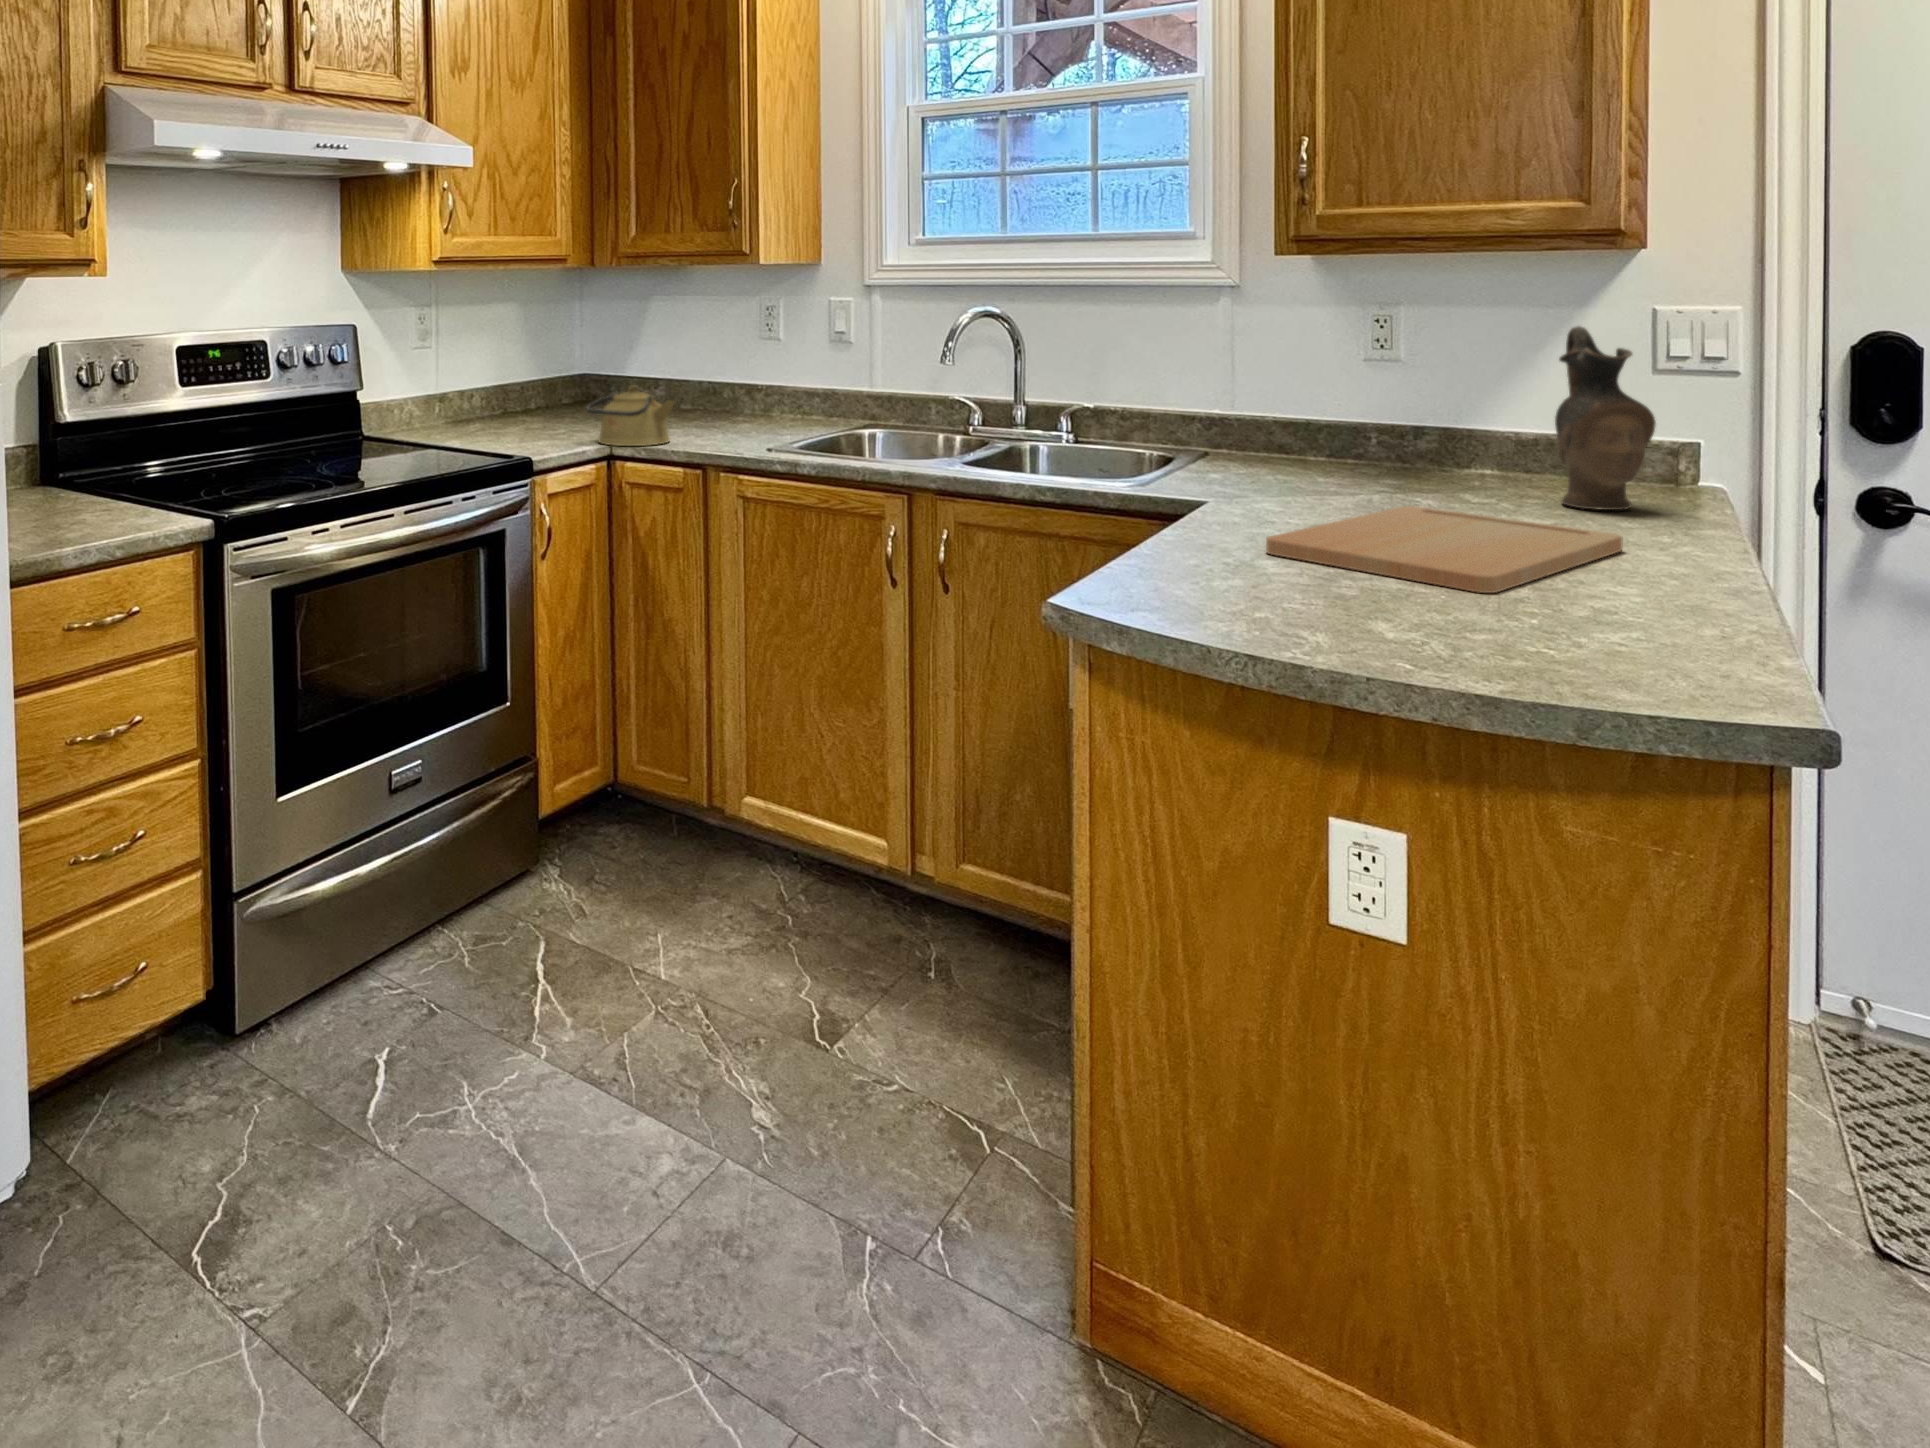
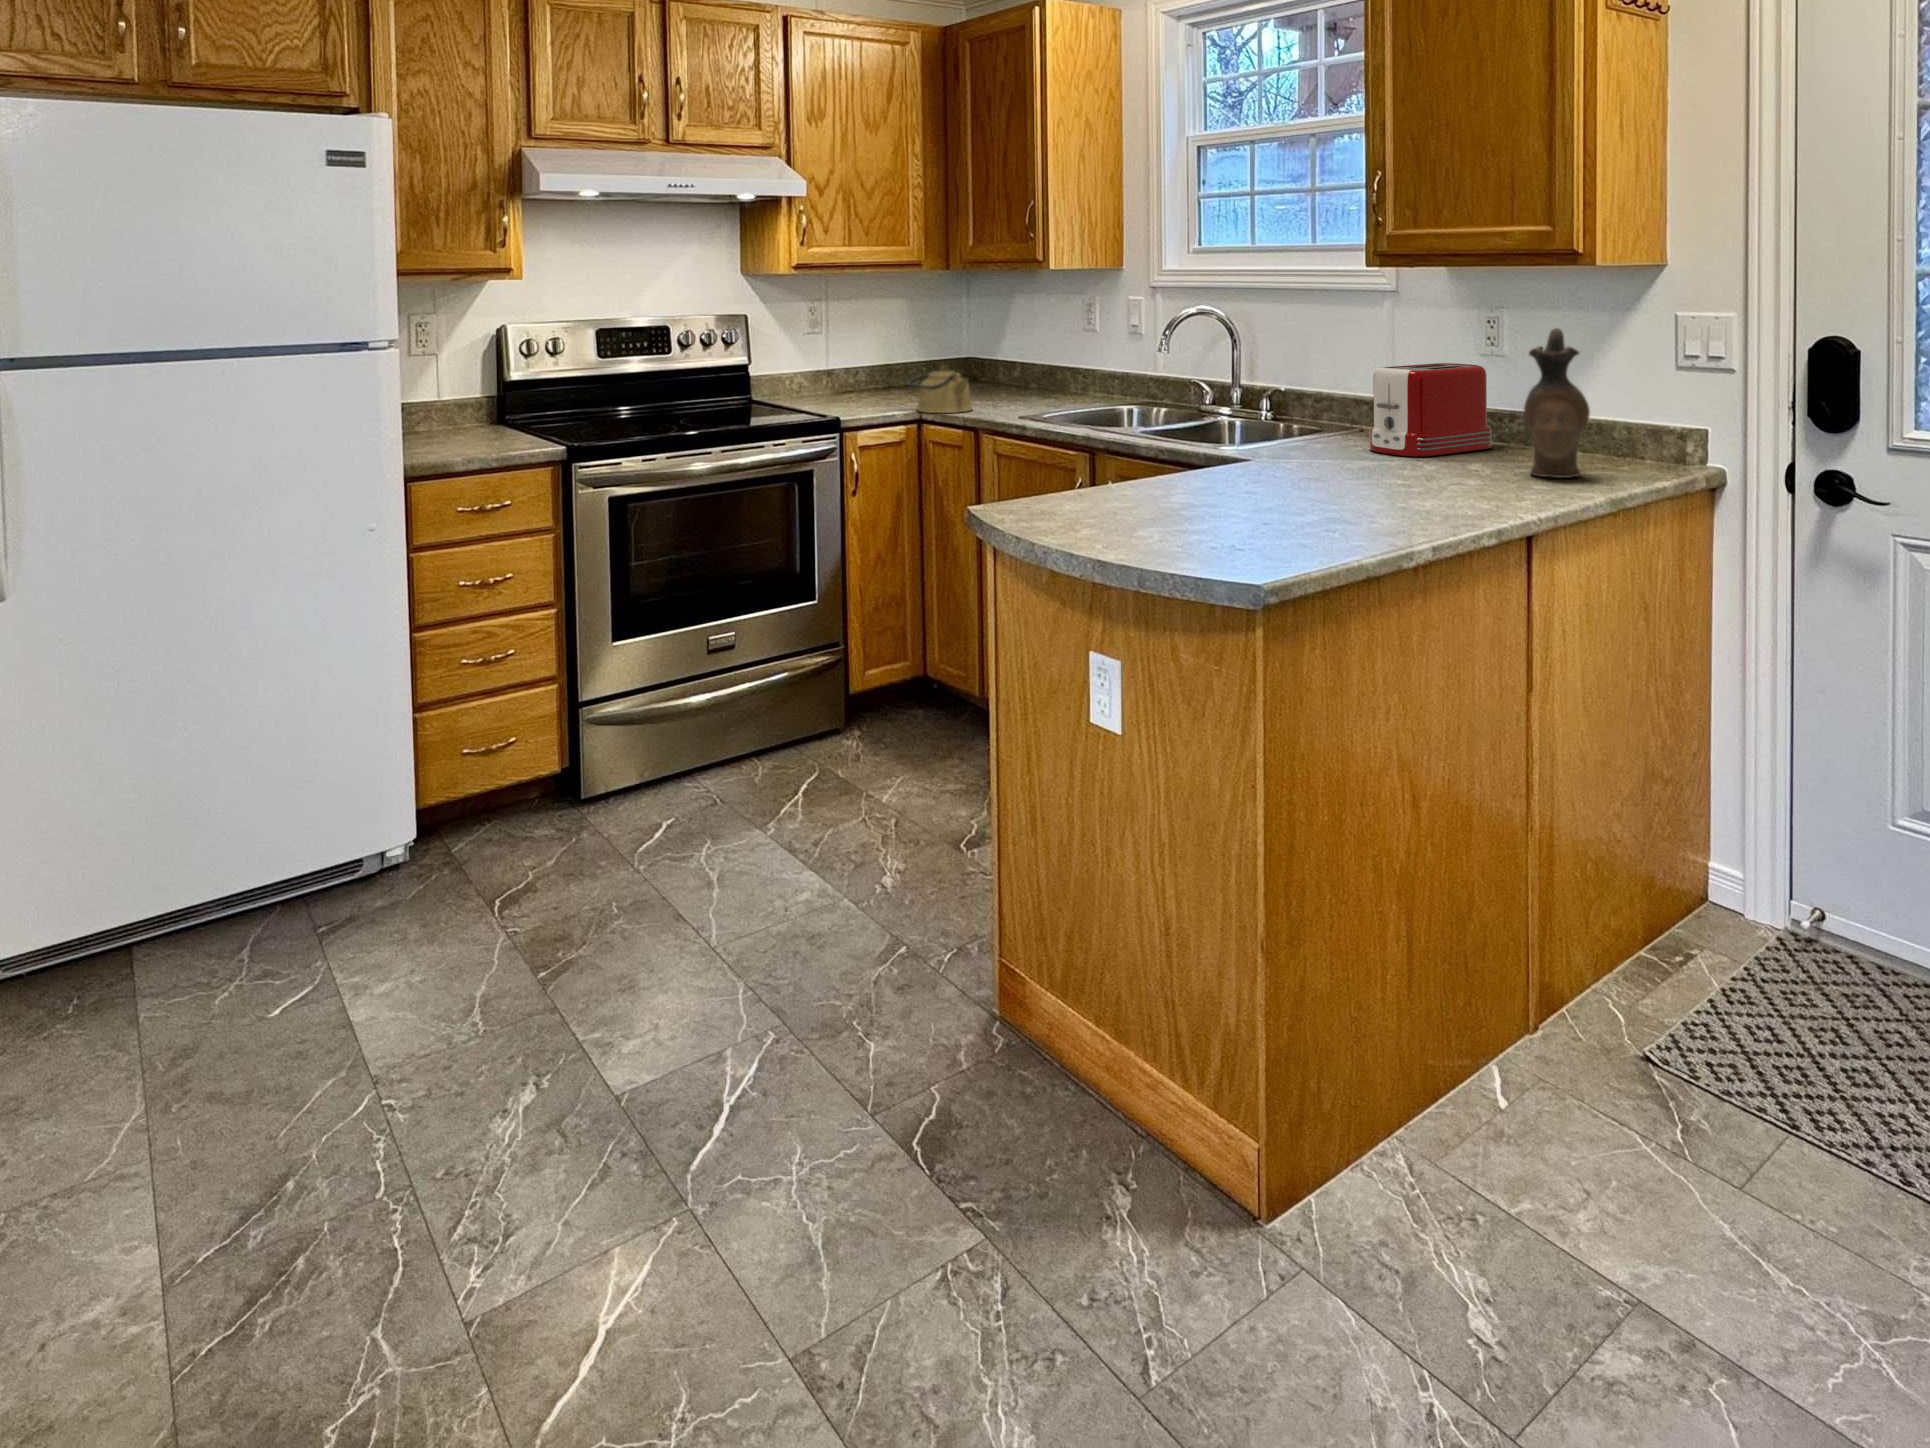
toaster: none [1280,371,1411,486] -> present [1369,363,1492,457]
cutting board: present [1266,506,1623,593] -> none [1191,467,1461,517]

